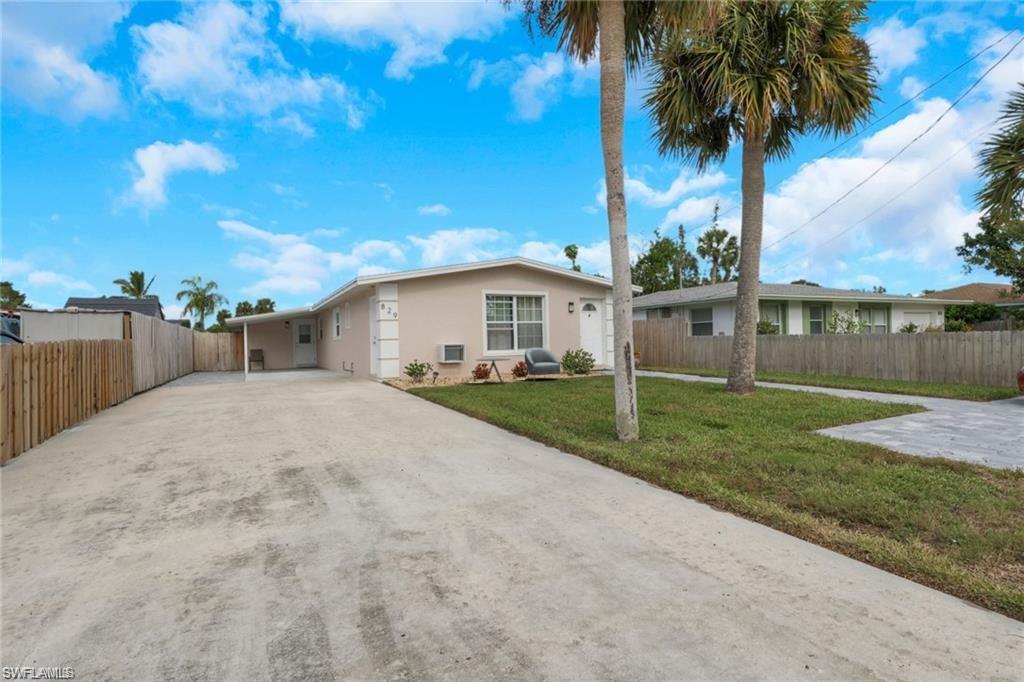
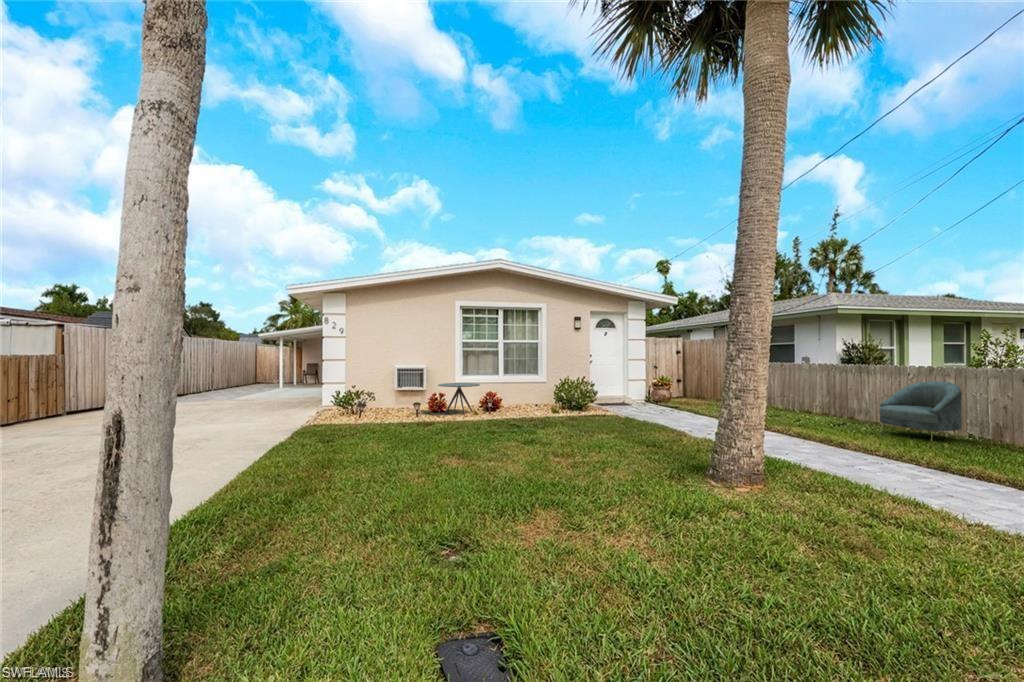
armchair: present [525,348,560,379] -> present [880,381,962,442]

